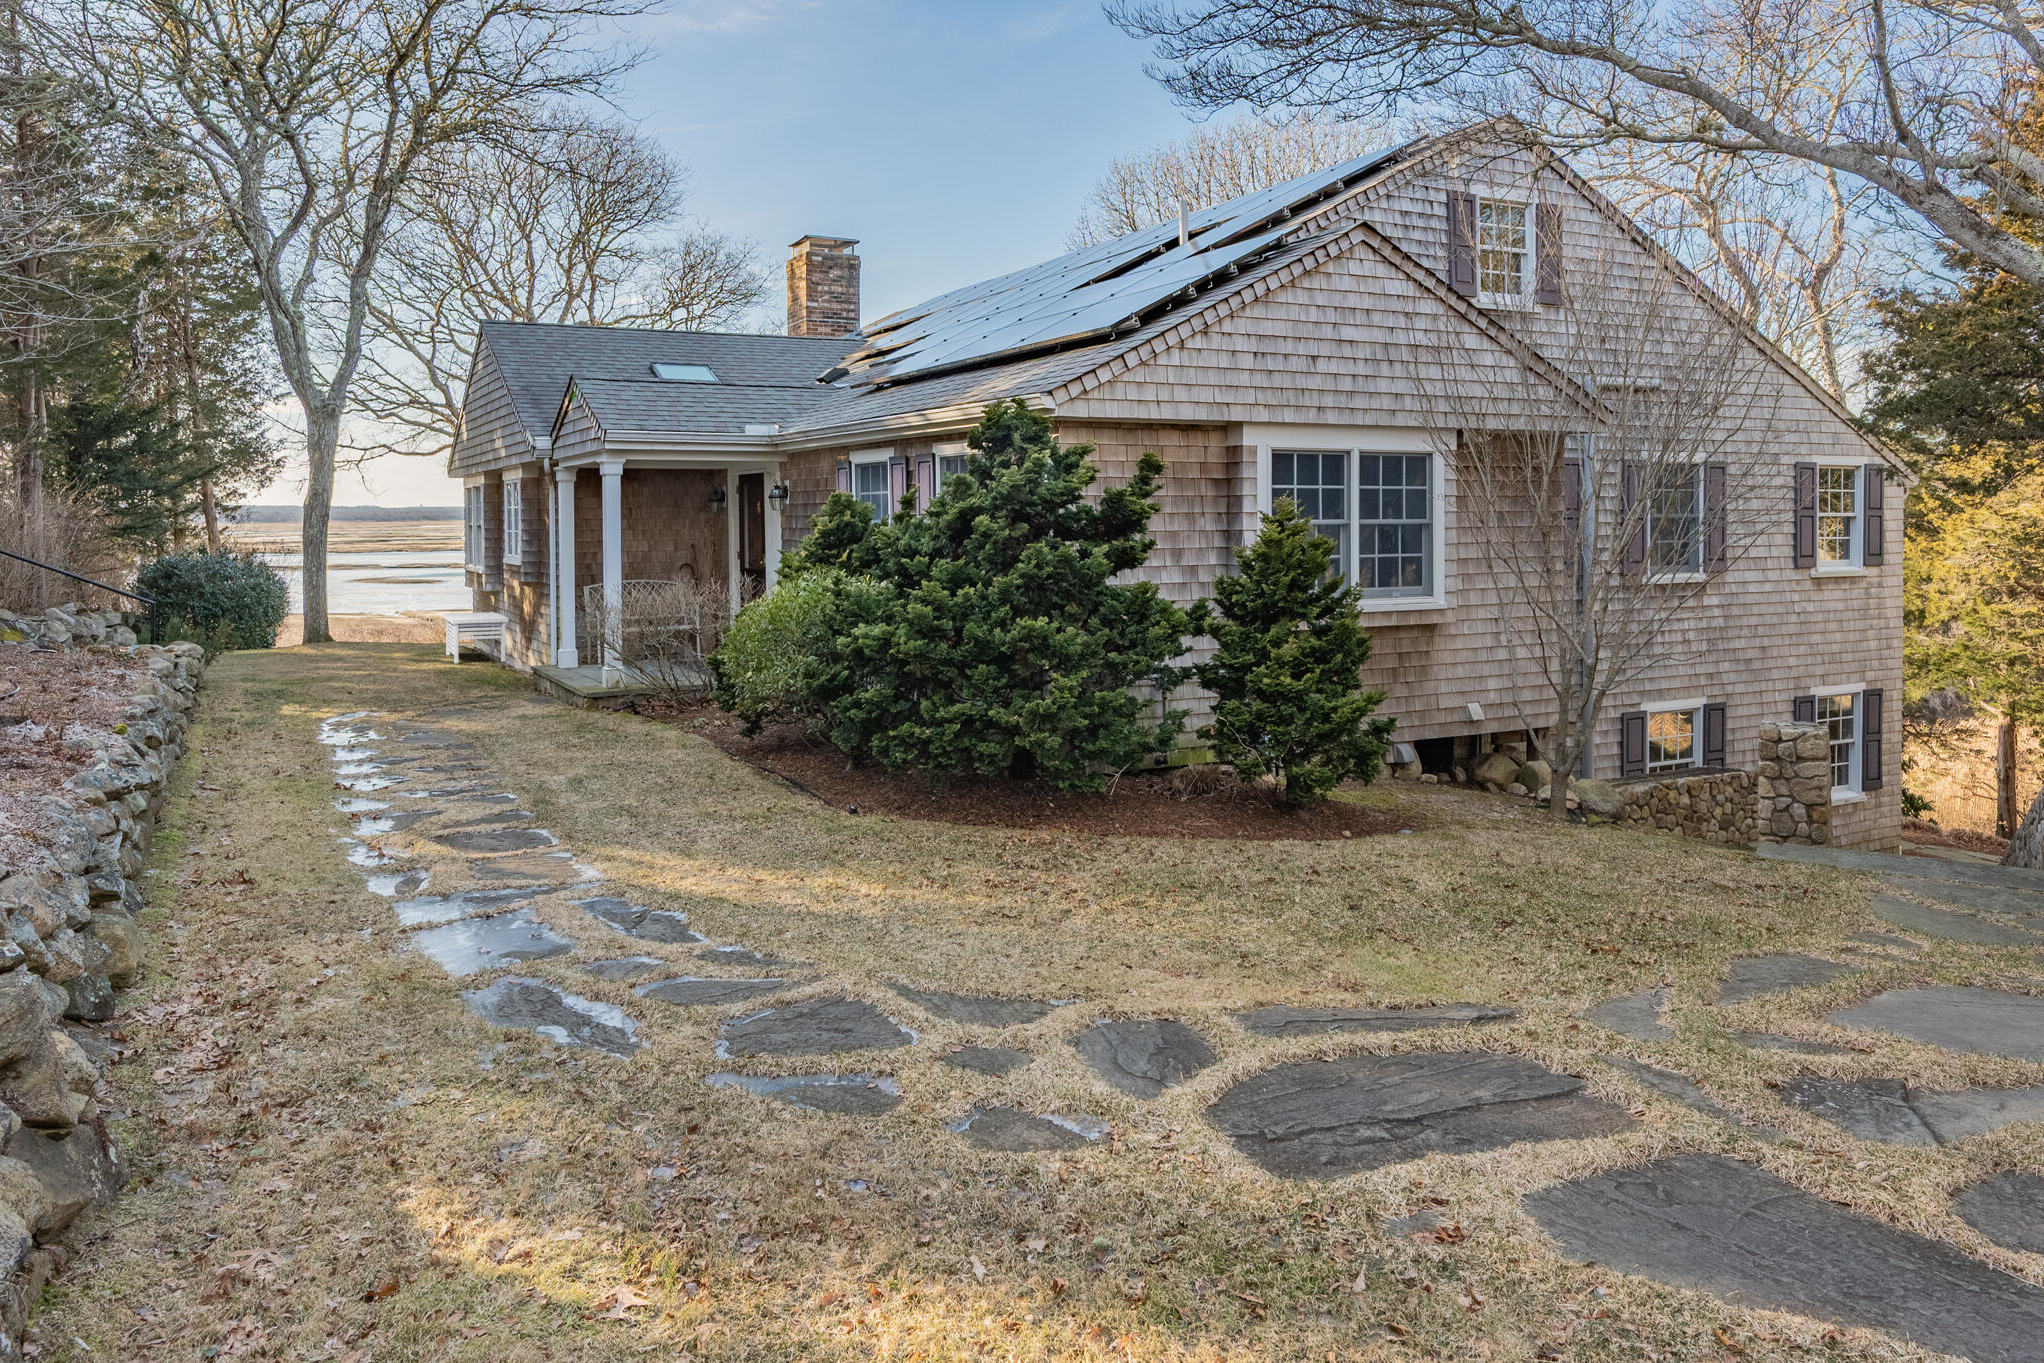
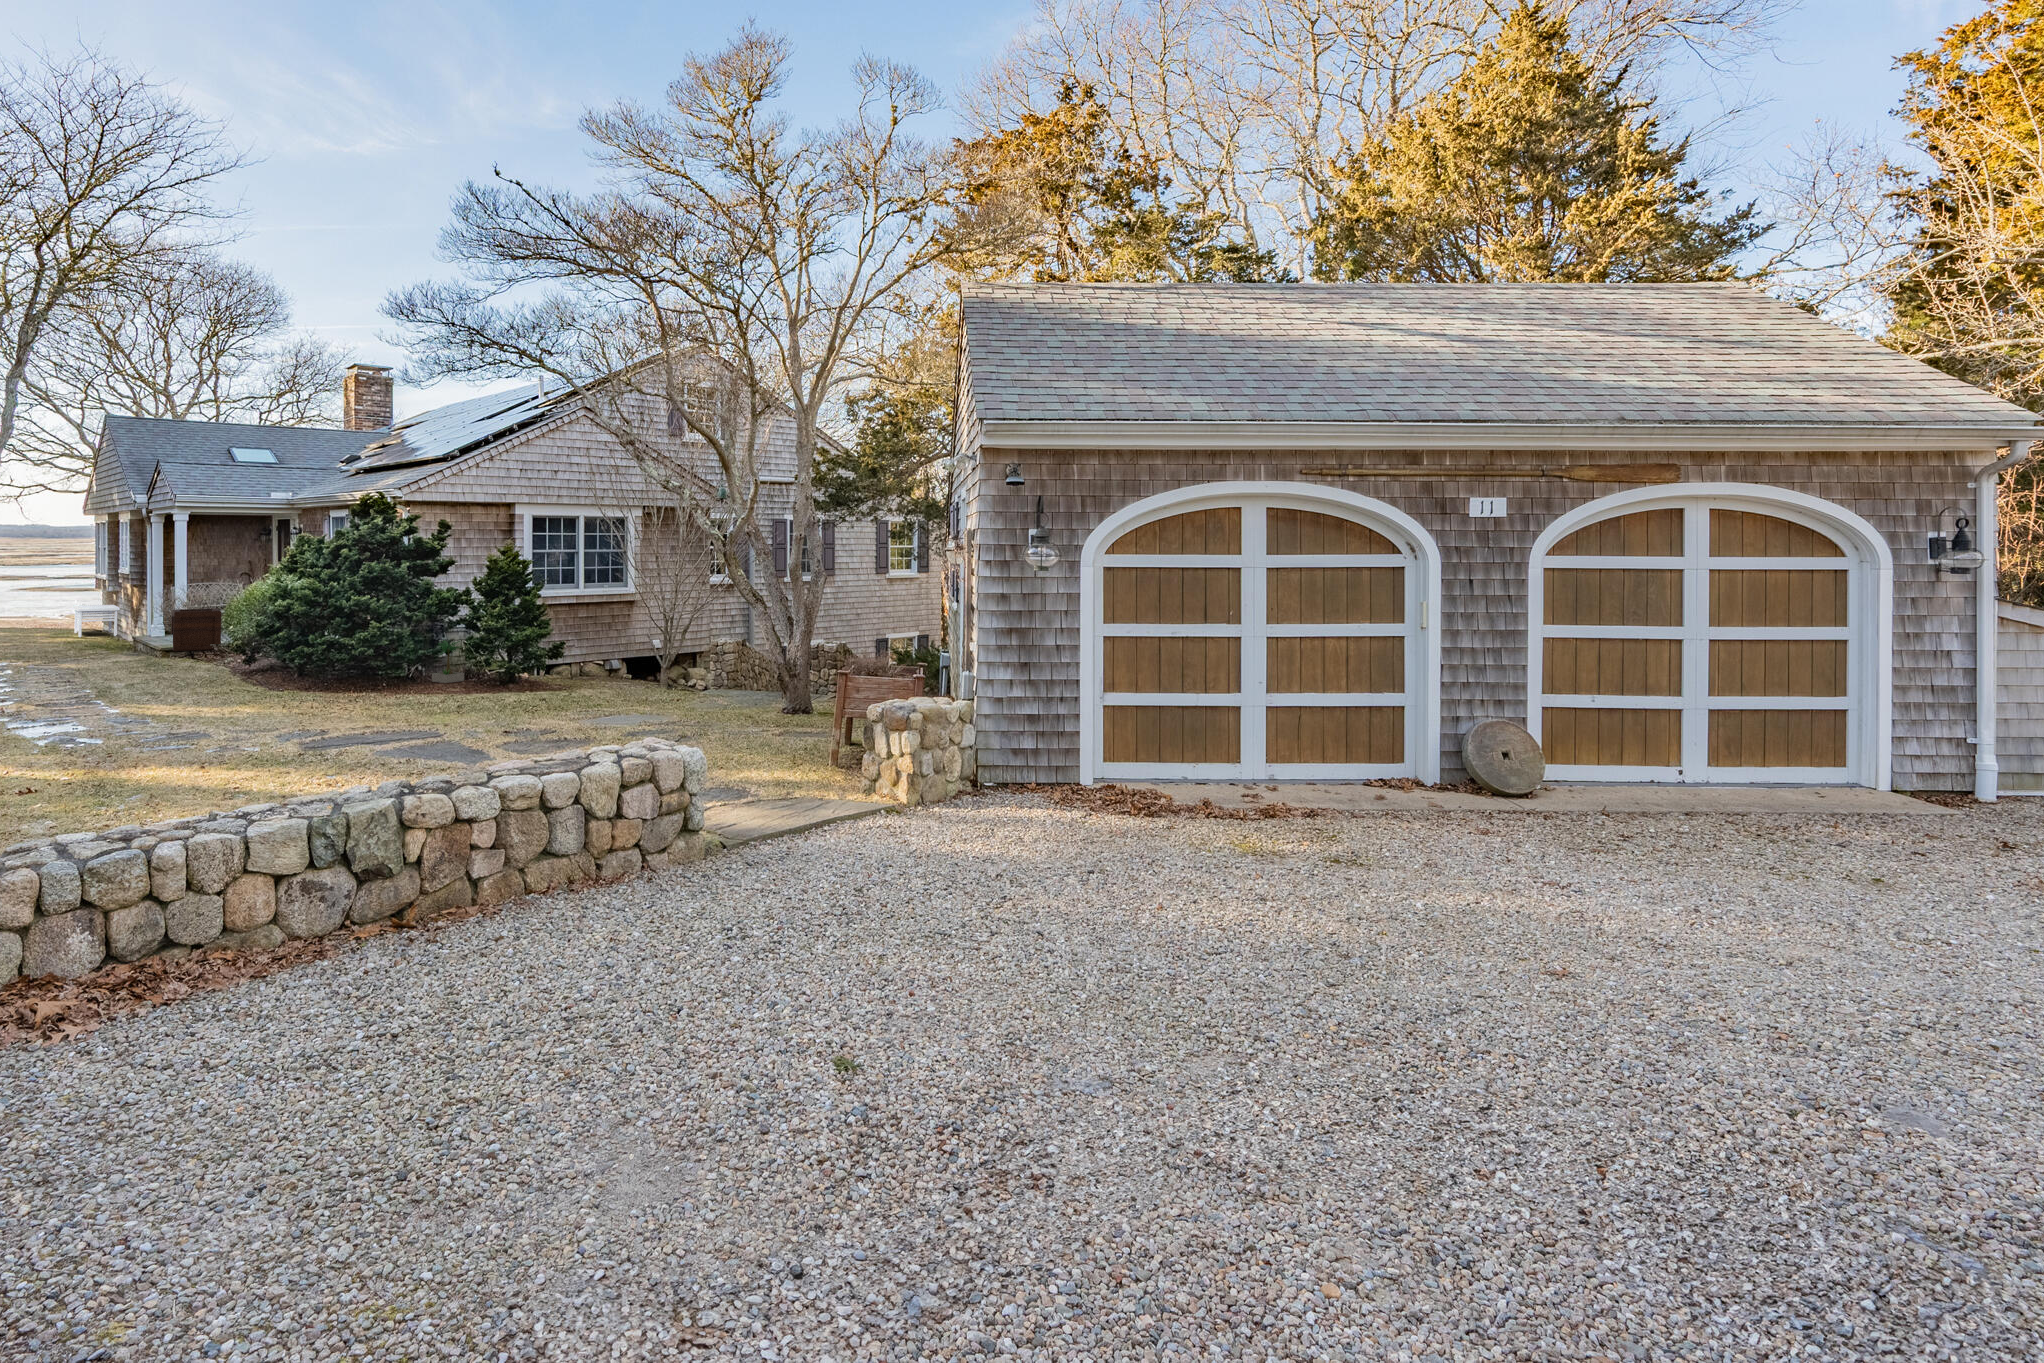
wooden crate: none [596,623,674,697] -> present [171,609,221,652]
potted plant: none [1154,707,1225,804] -> present [432,641,464,683]

